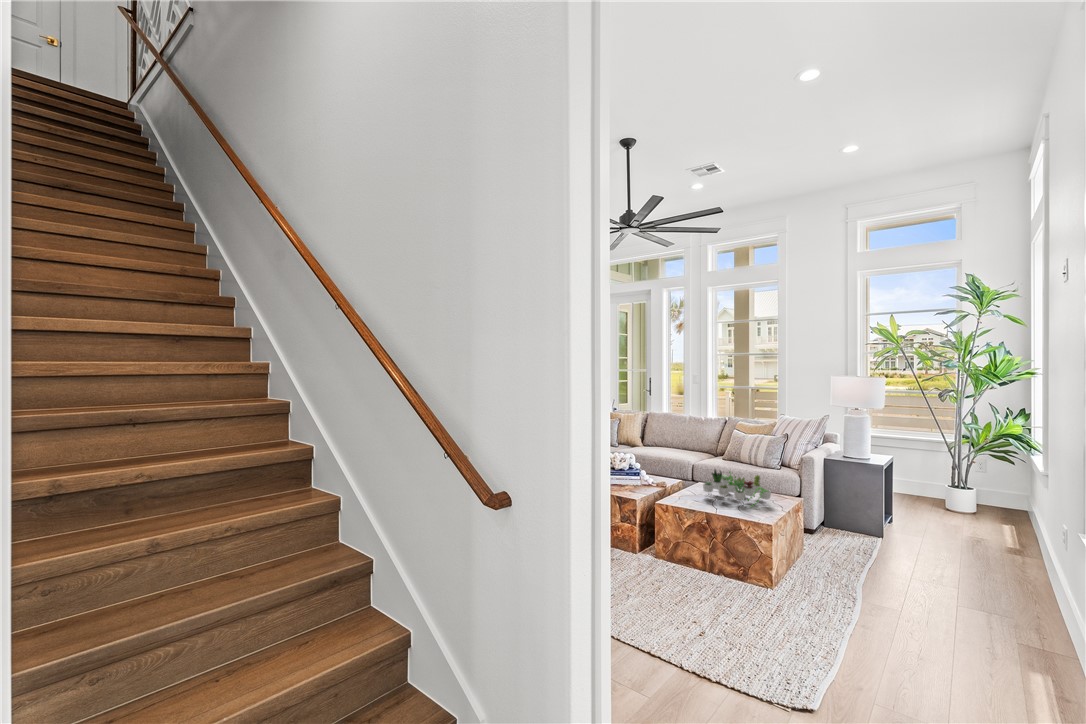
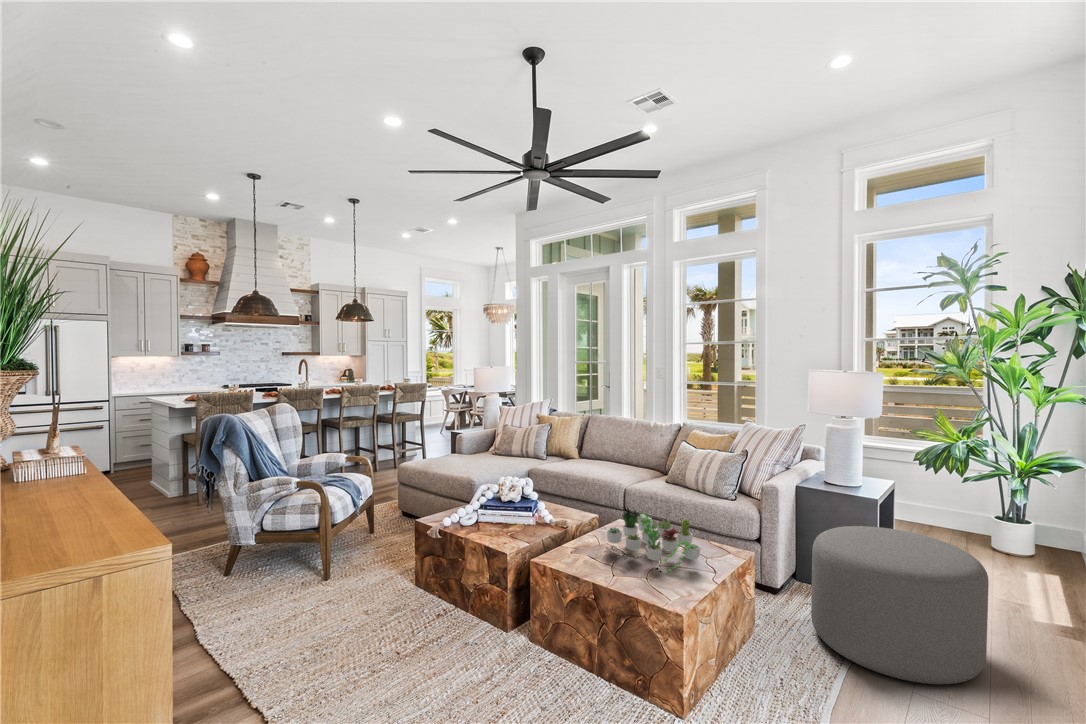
ottoman: none [841,482,958,574] -> present [811,526,989,684]

